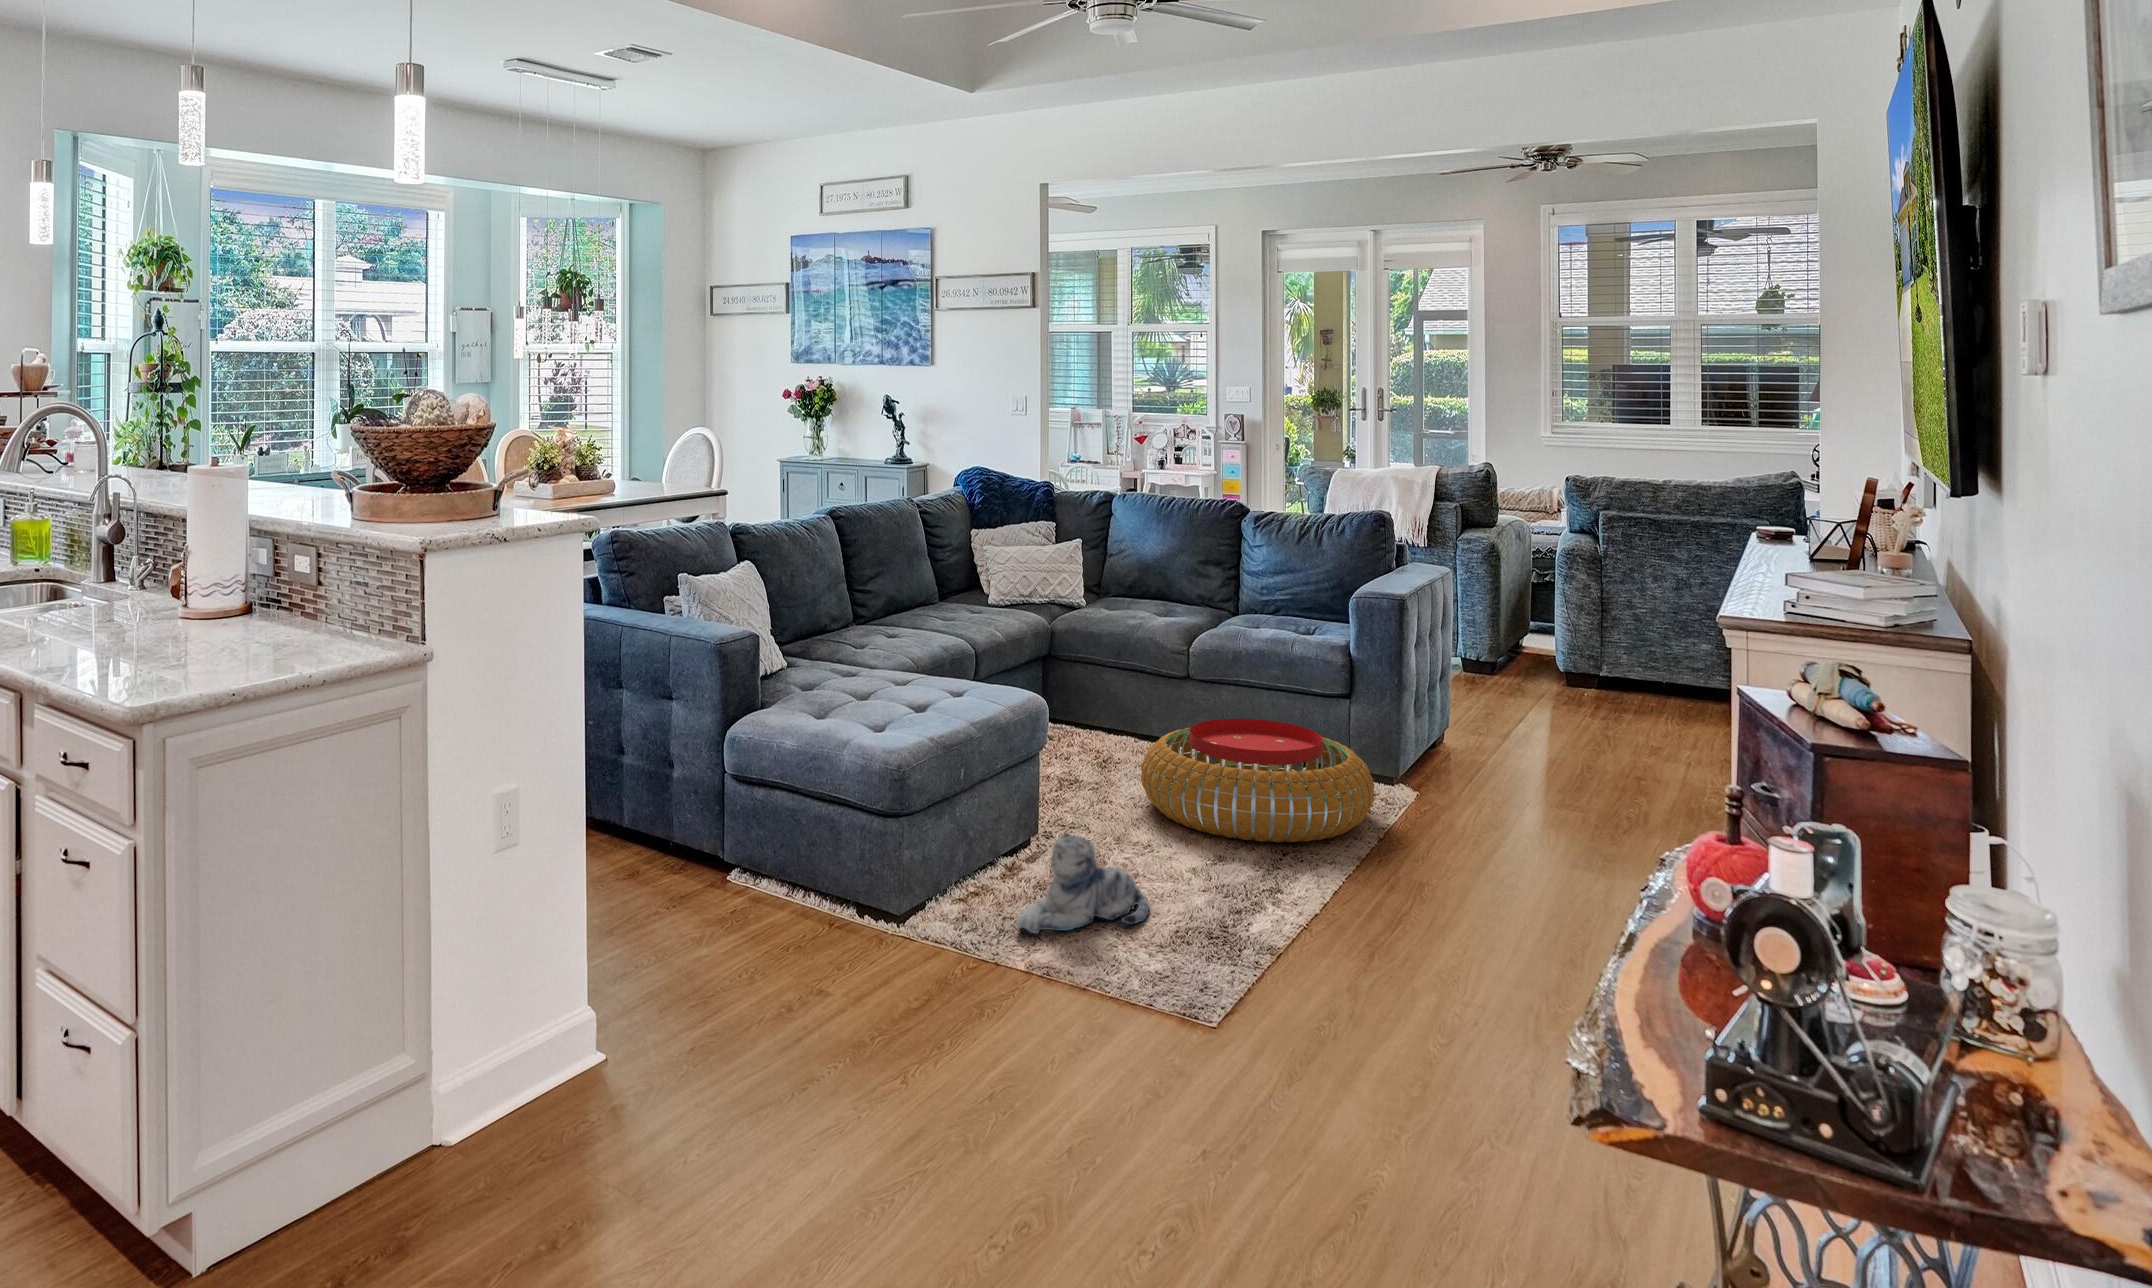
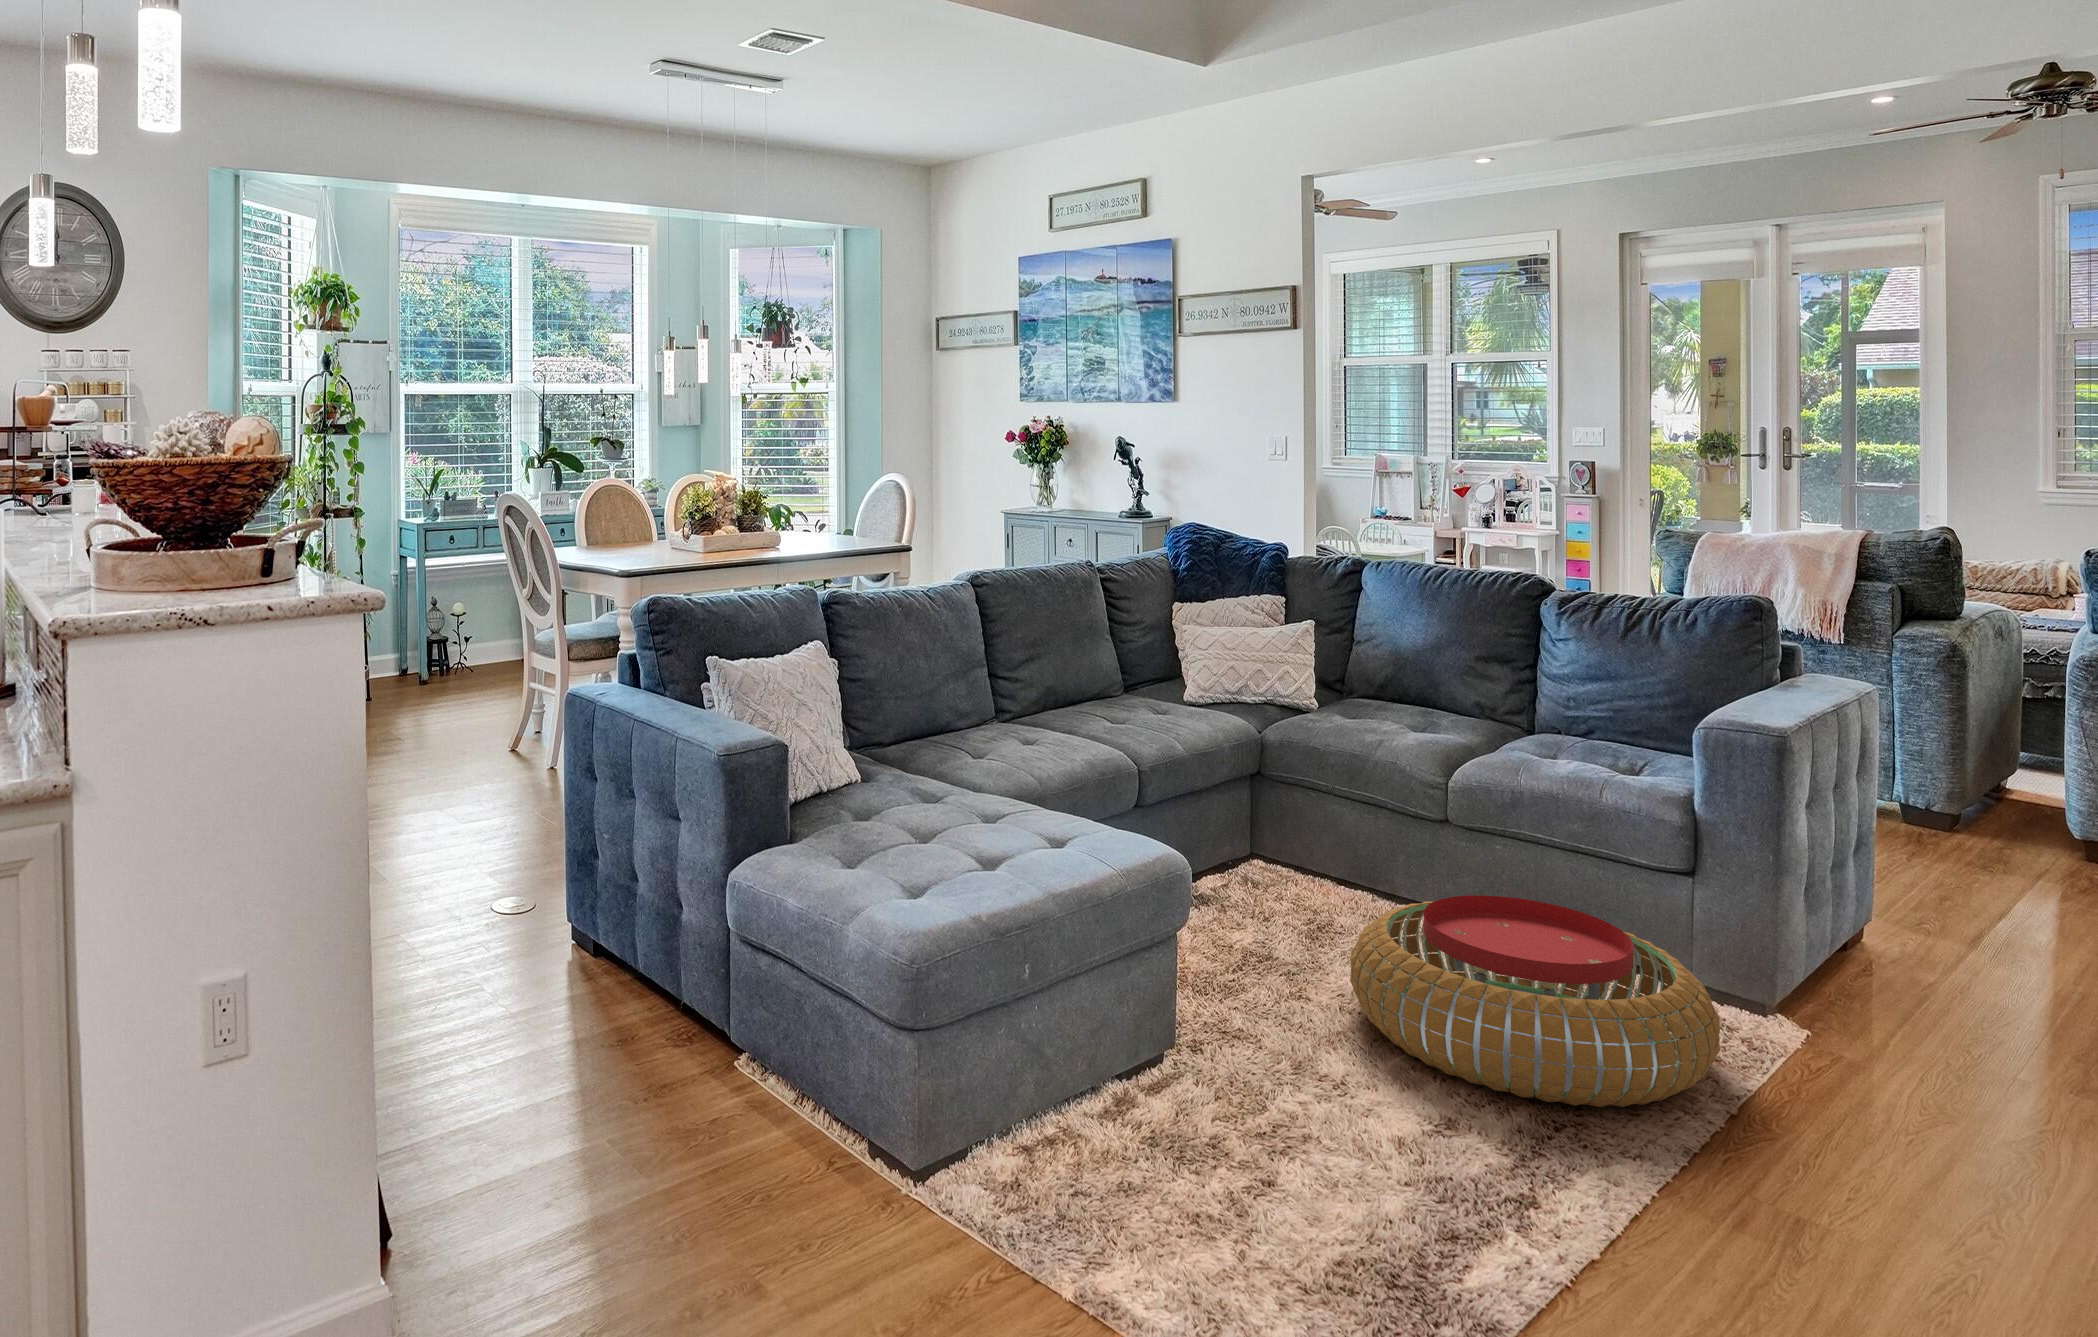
plush toy: present [1017,832,1150,934] -> none [1089,1076,1310,1232]

